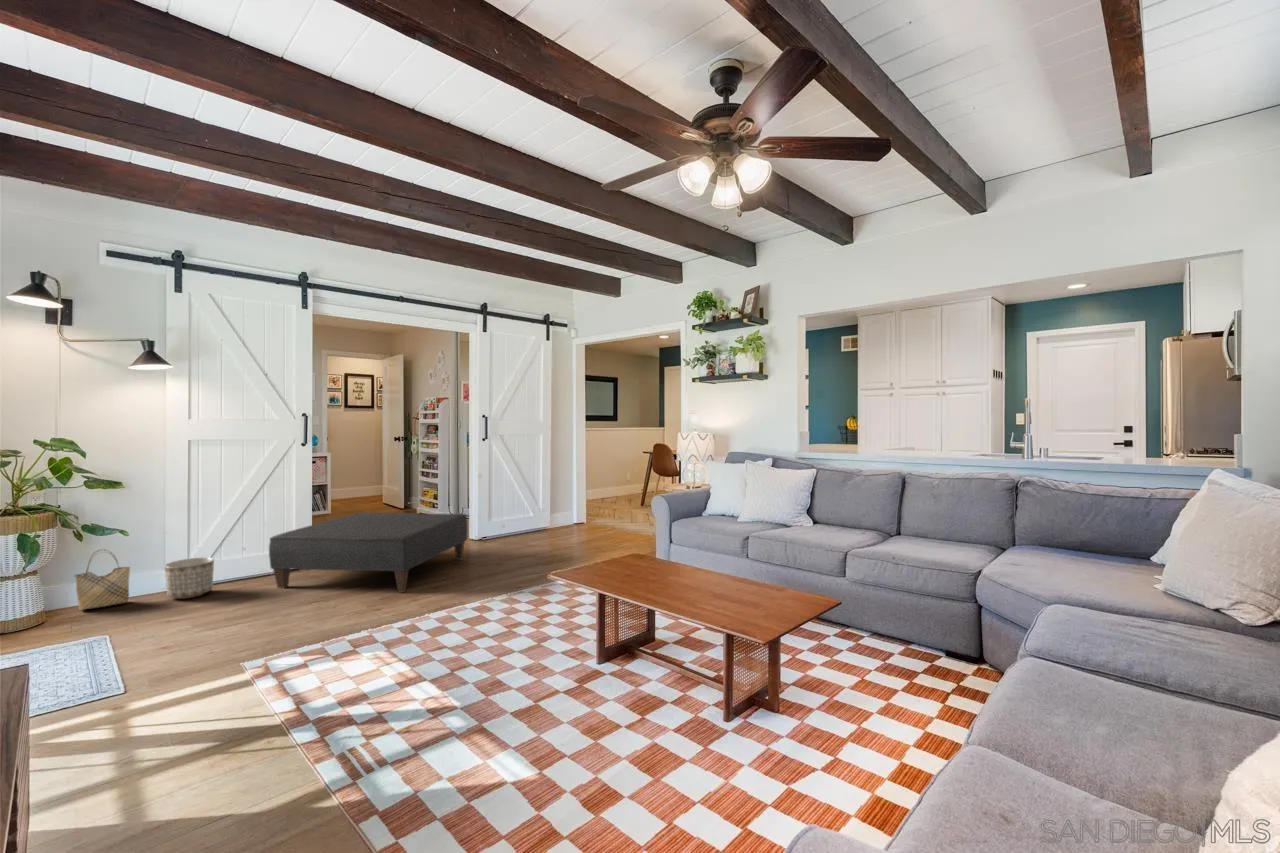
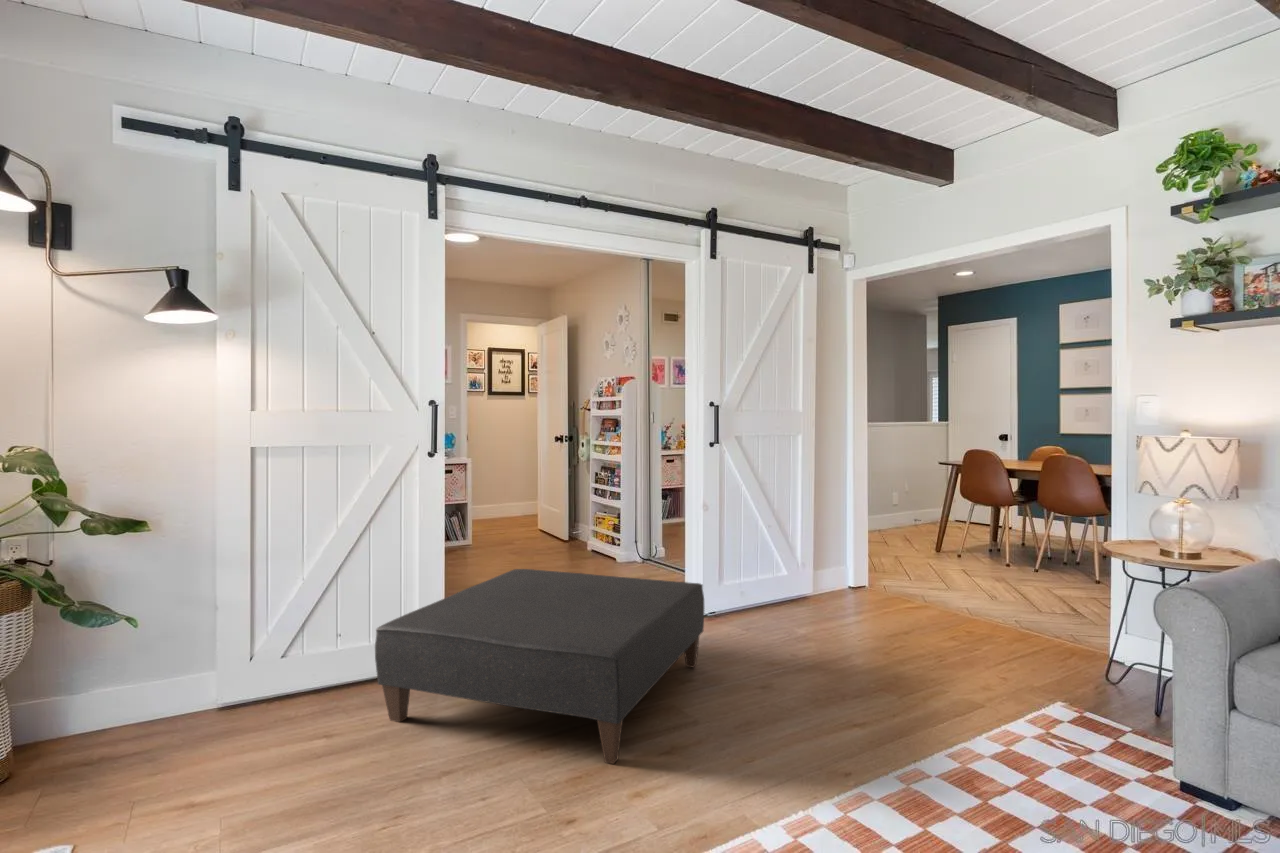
woven basket: present [75,552,130,610] -> none [64,641,157,754]
planter: present [164,557,214,599] -> none [207,655,288,736]

